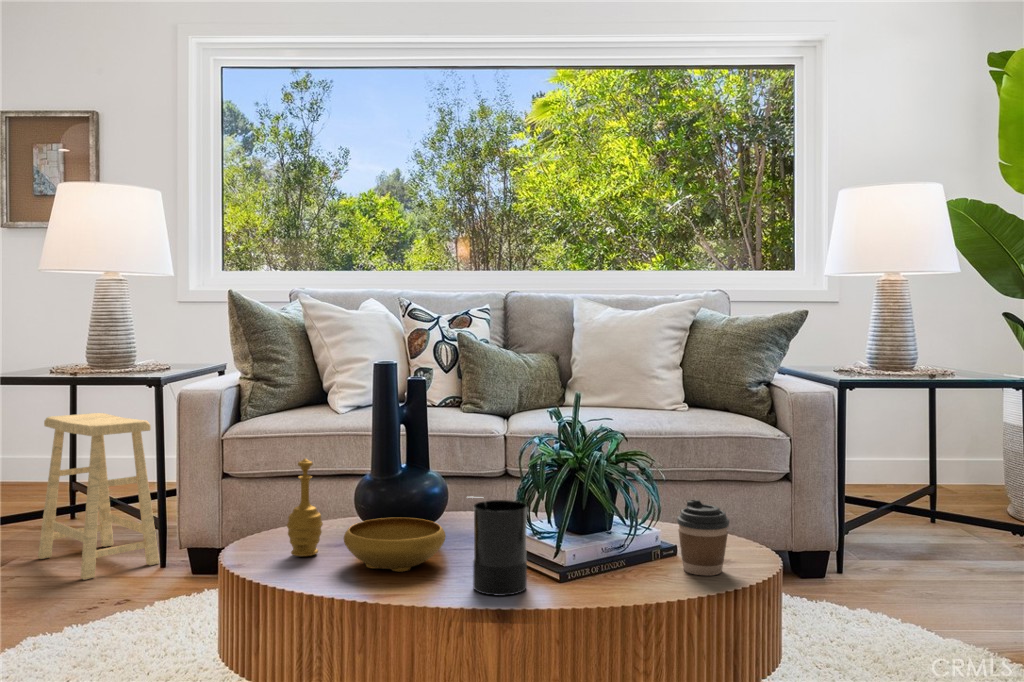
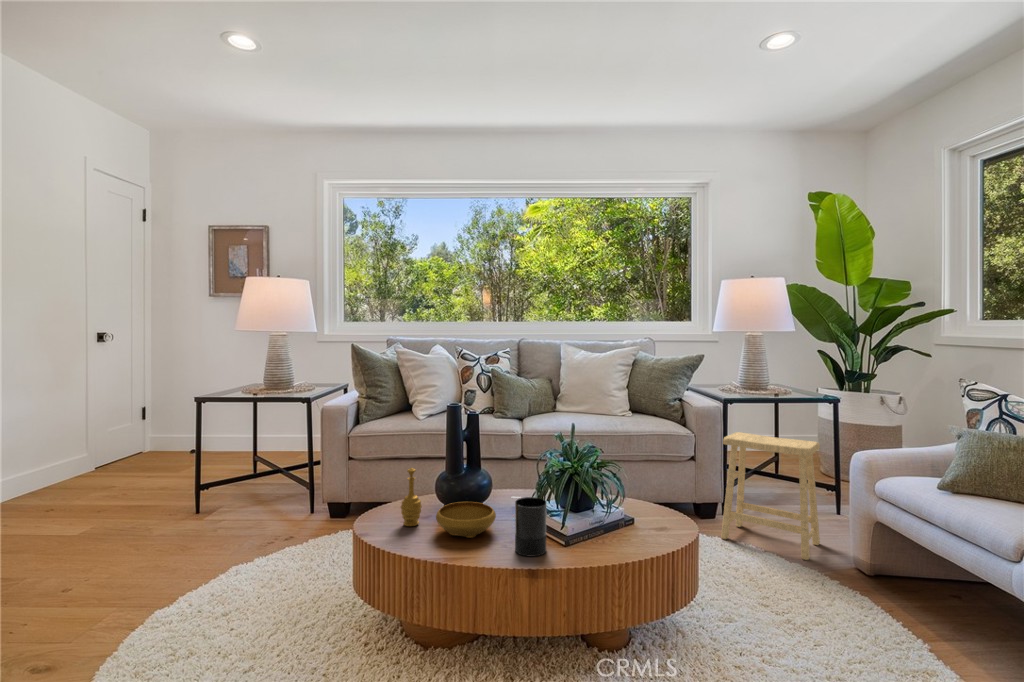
footstool: present [38,413,159,580] -> present [721,432,820,560]
coffee cup: present [677,500,729,576] -> none [633,494,664,540]

